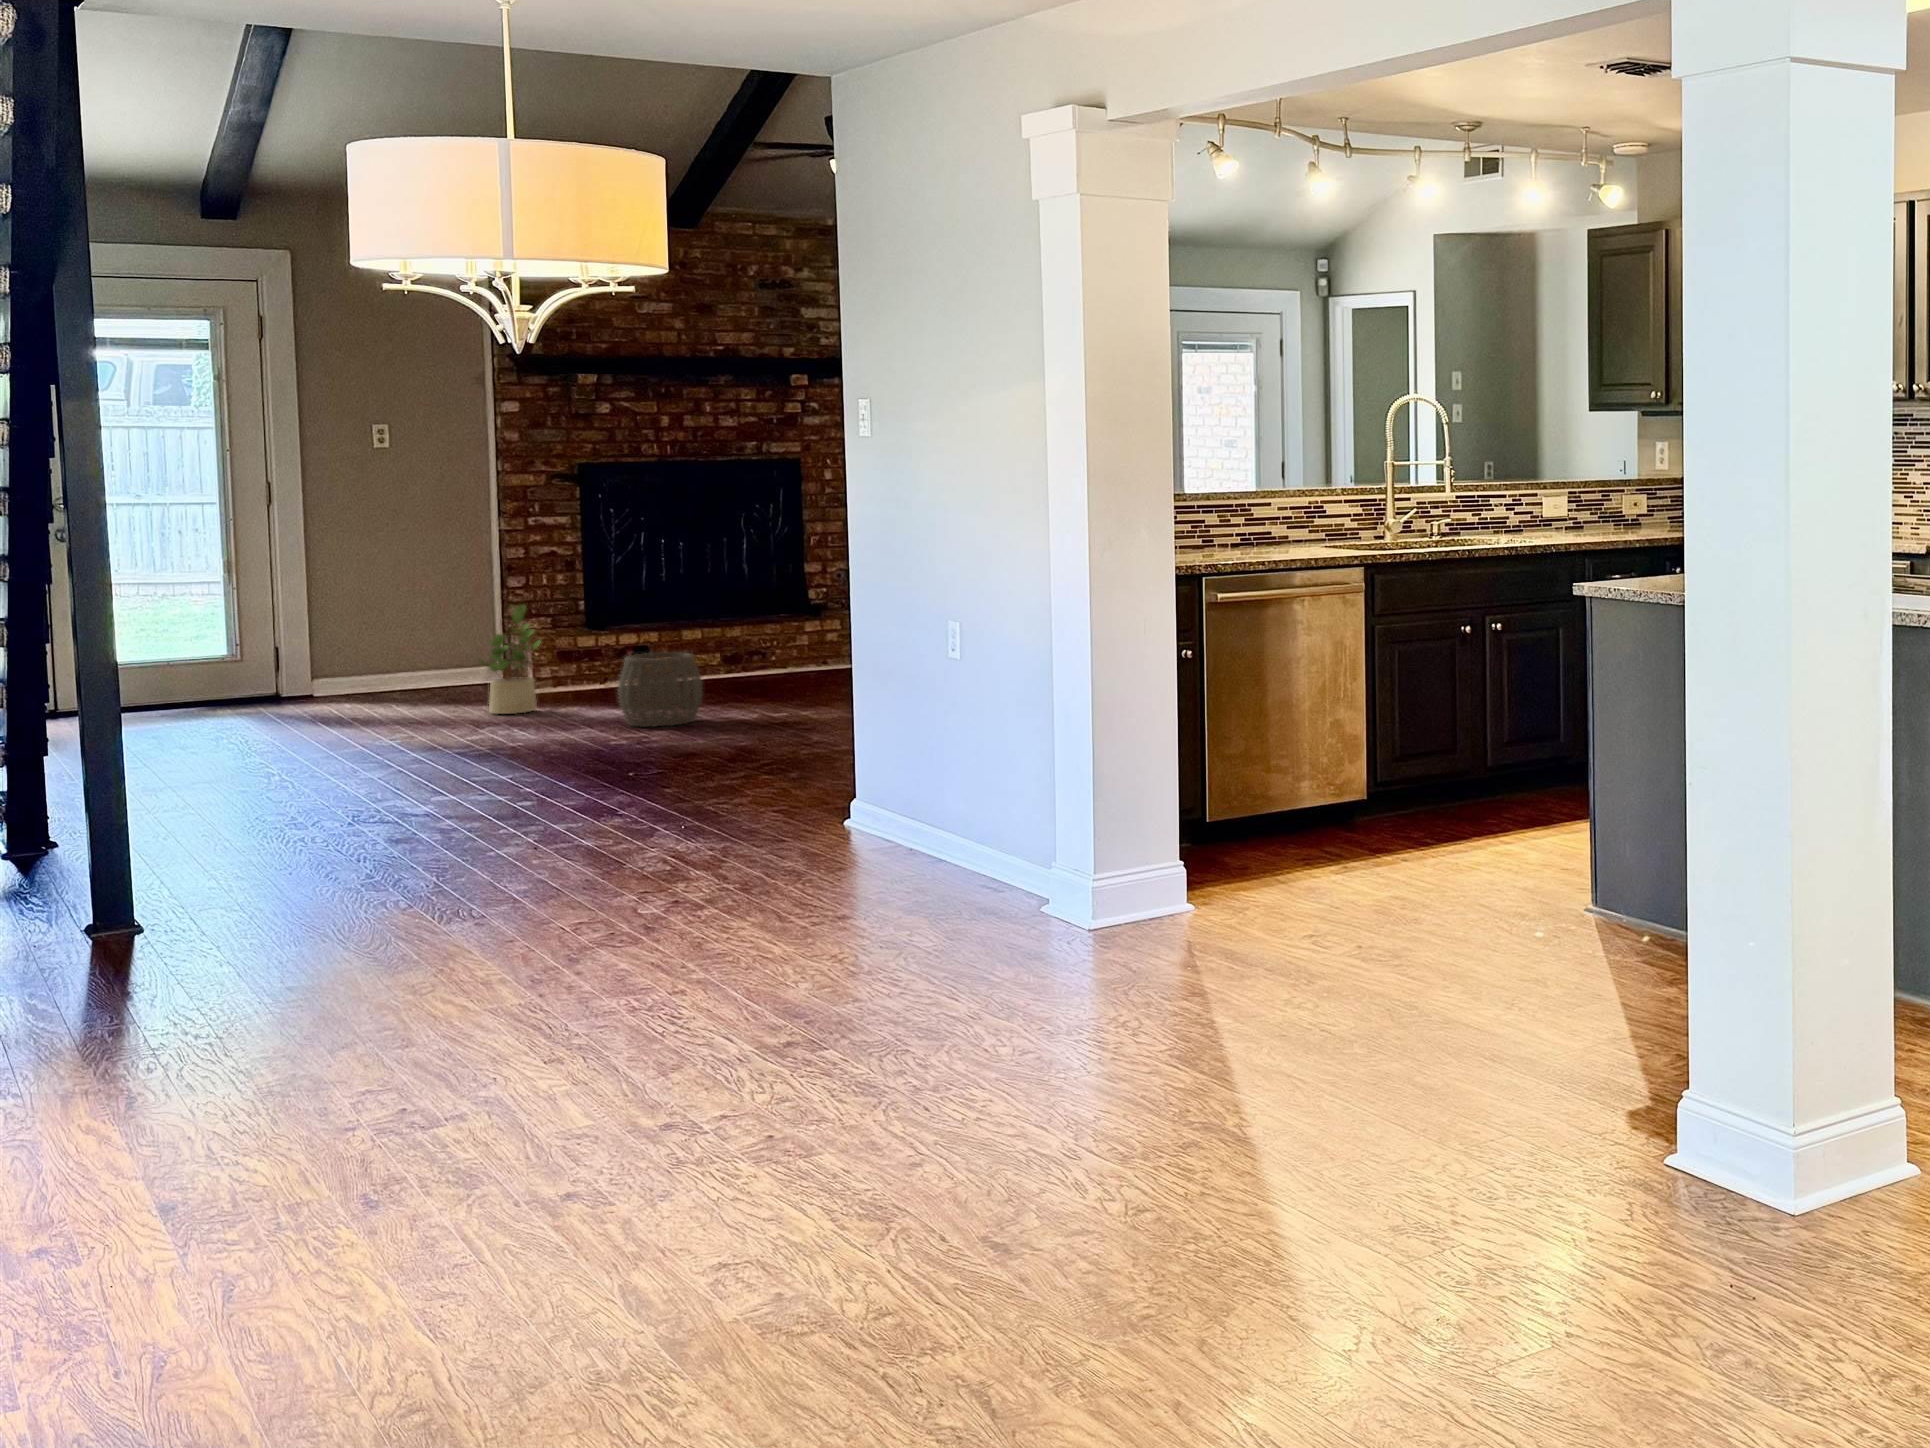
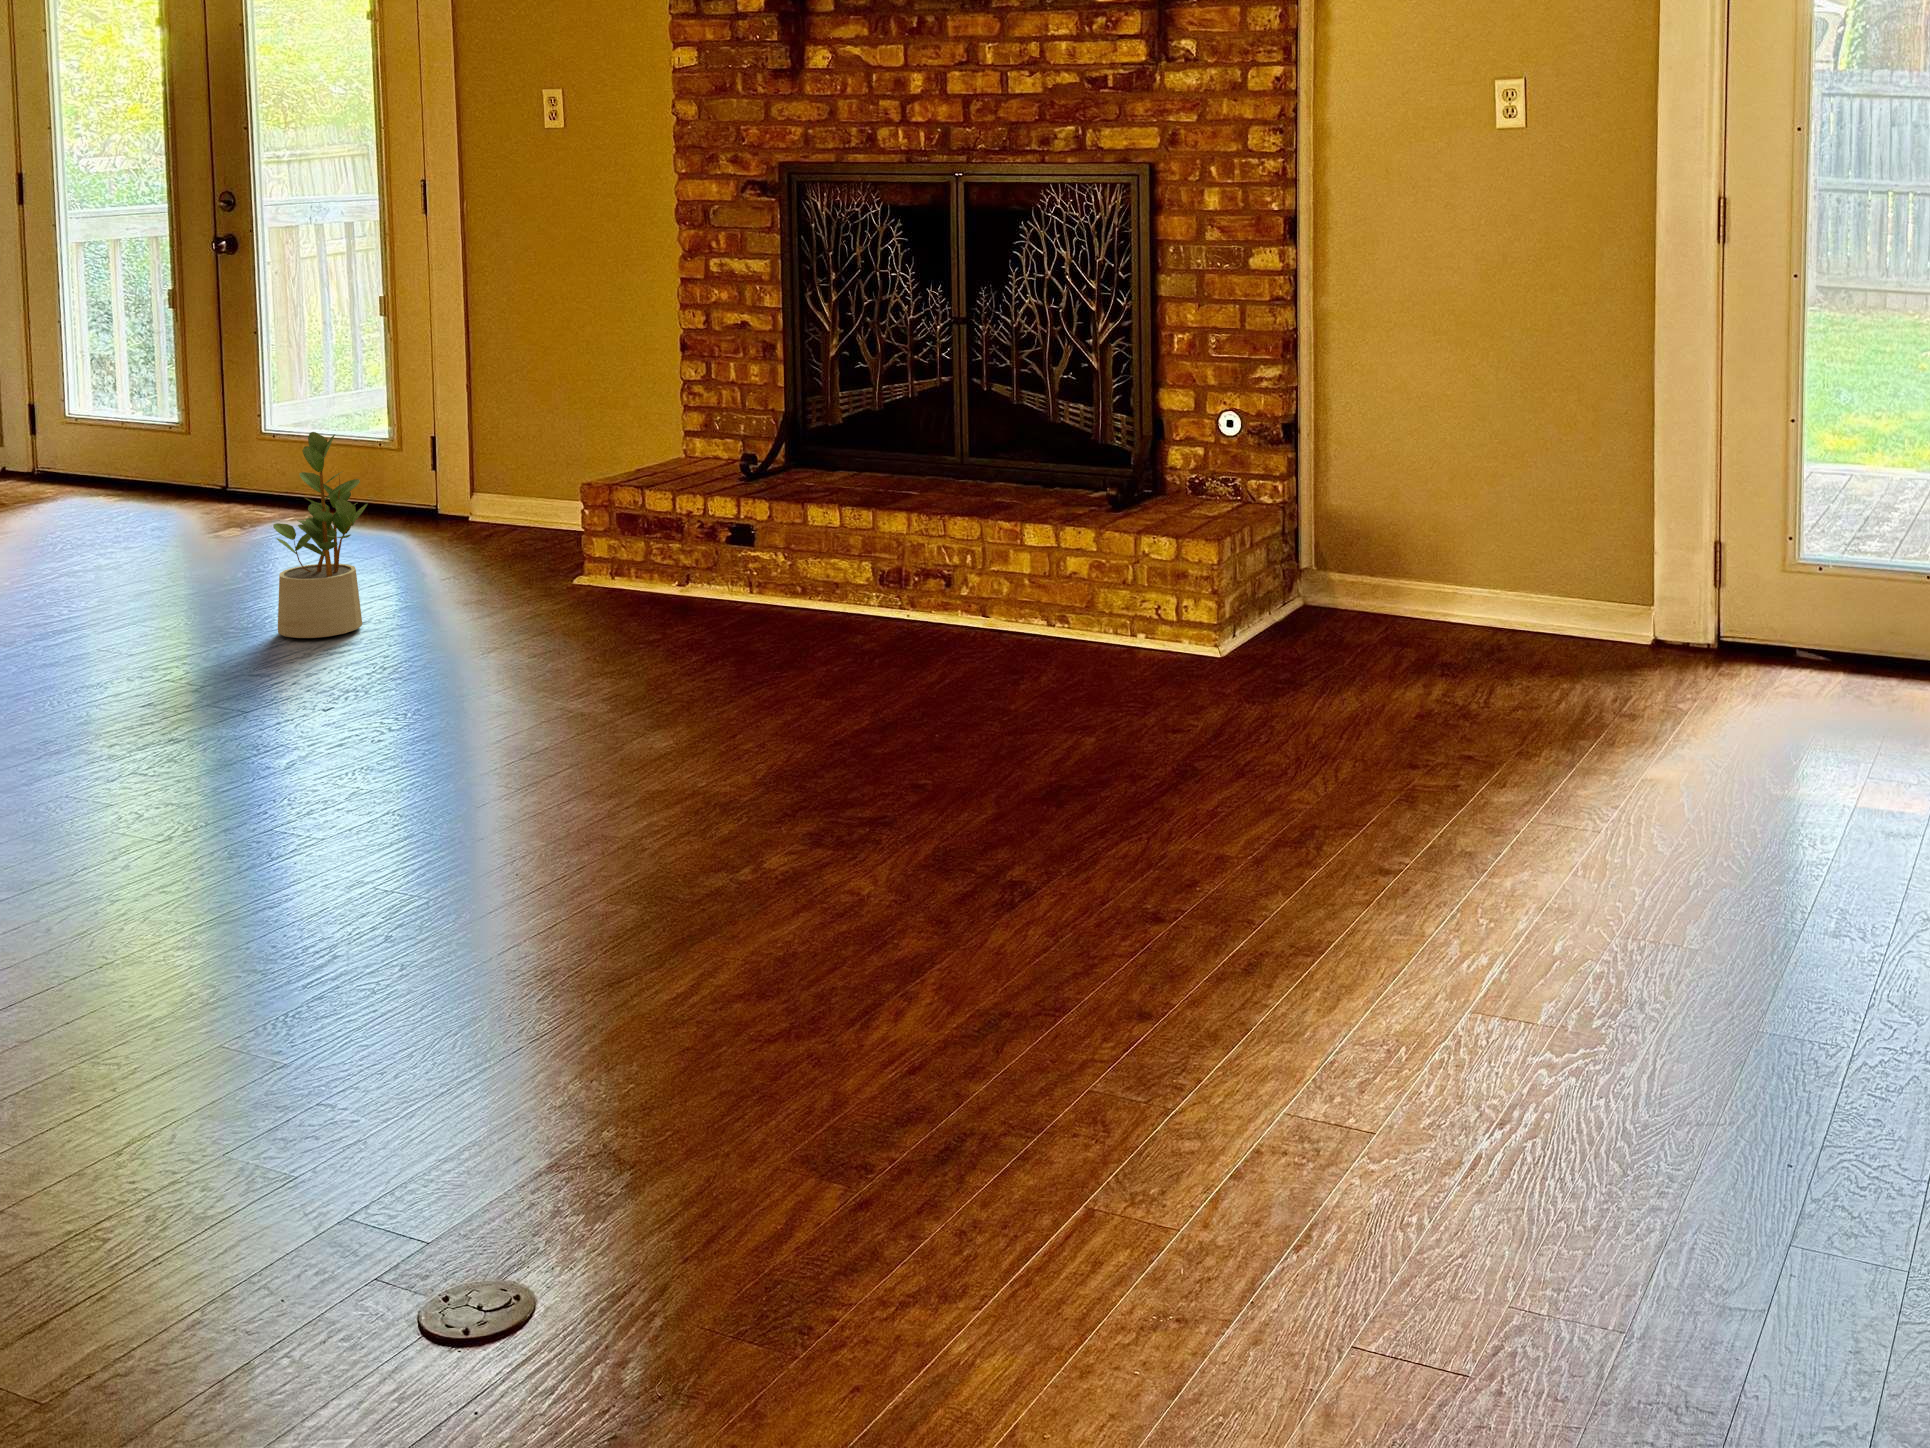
woven basket: present [618,652,703,727] -> none [42,590,232,771]

